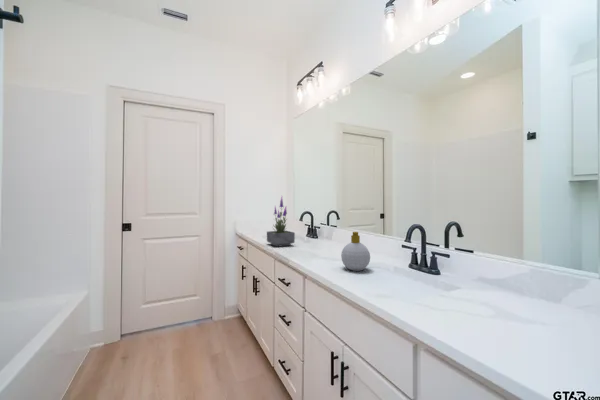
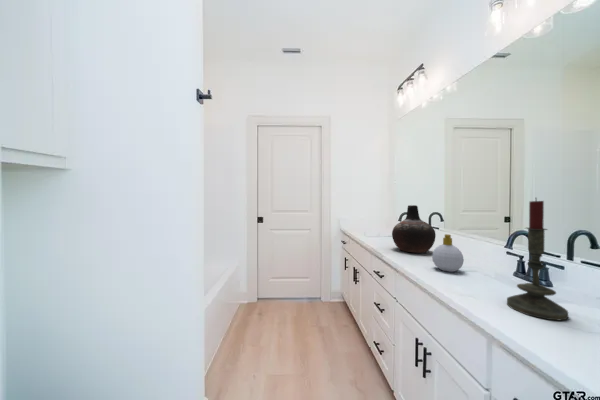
candle: none [419,189,470,311] -> present [507,200,568,320]
potted plant: present [267,197,295,247] -> none [365,197,392,243]
vase: none [297,203,338,253] -> present [392,205,436,253]

